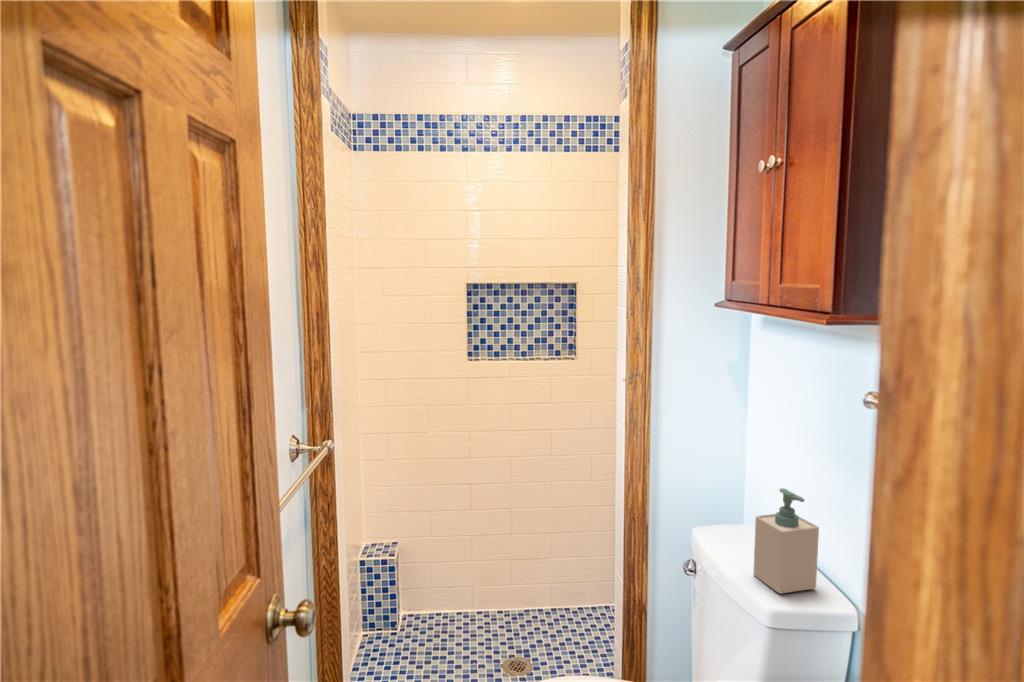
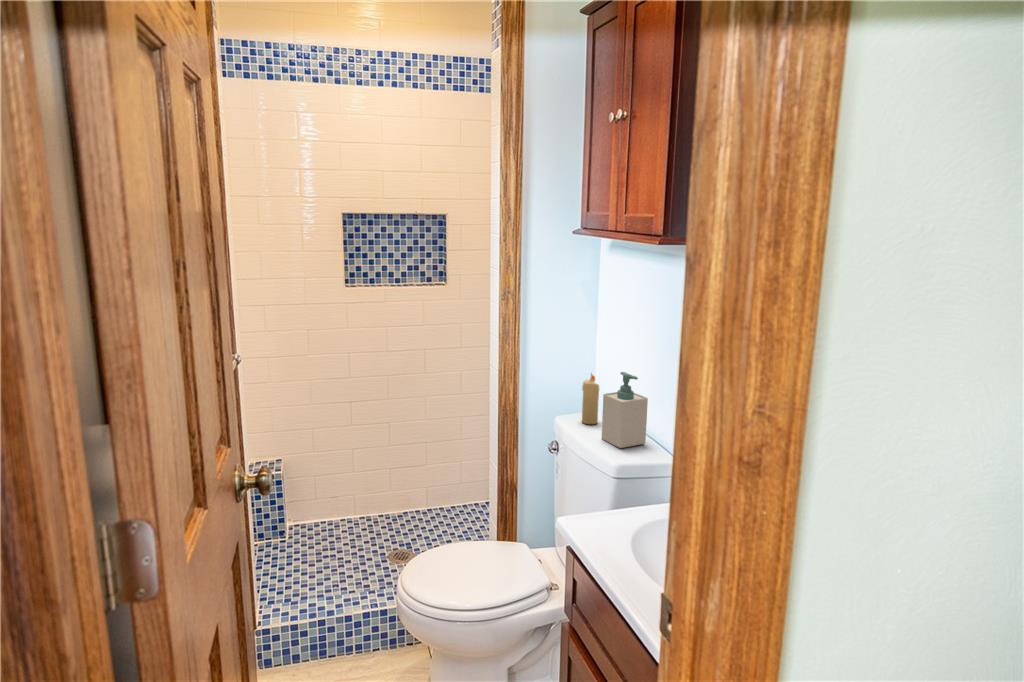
candle: none [727,483,751,550] -> present [582,374,599,424]

